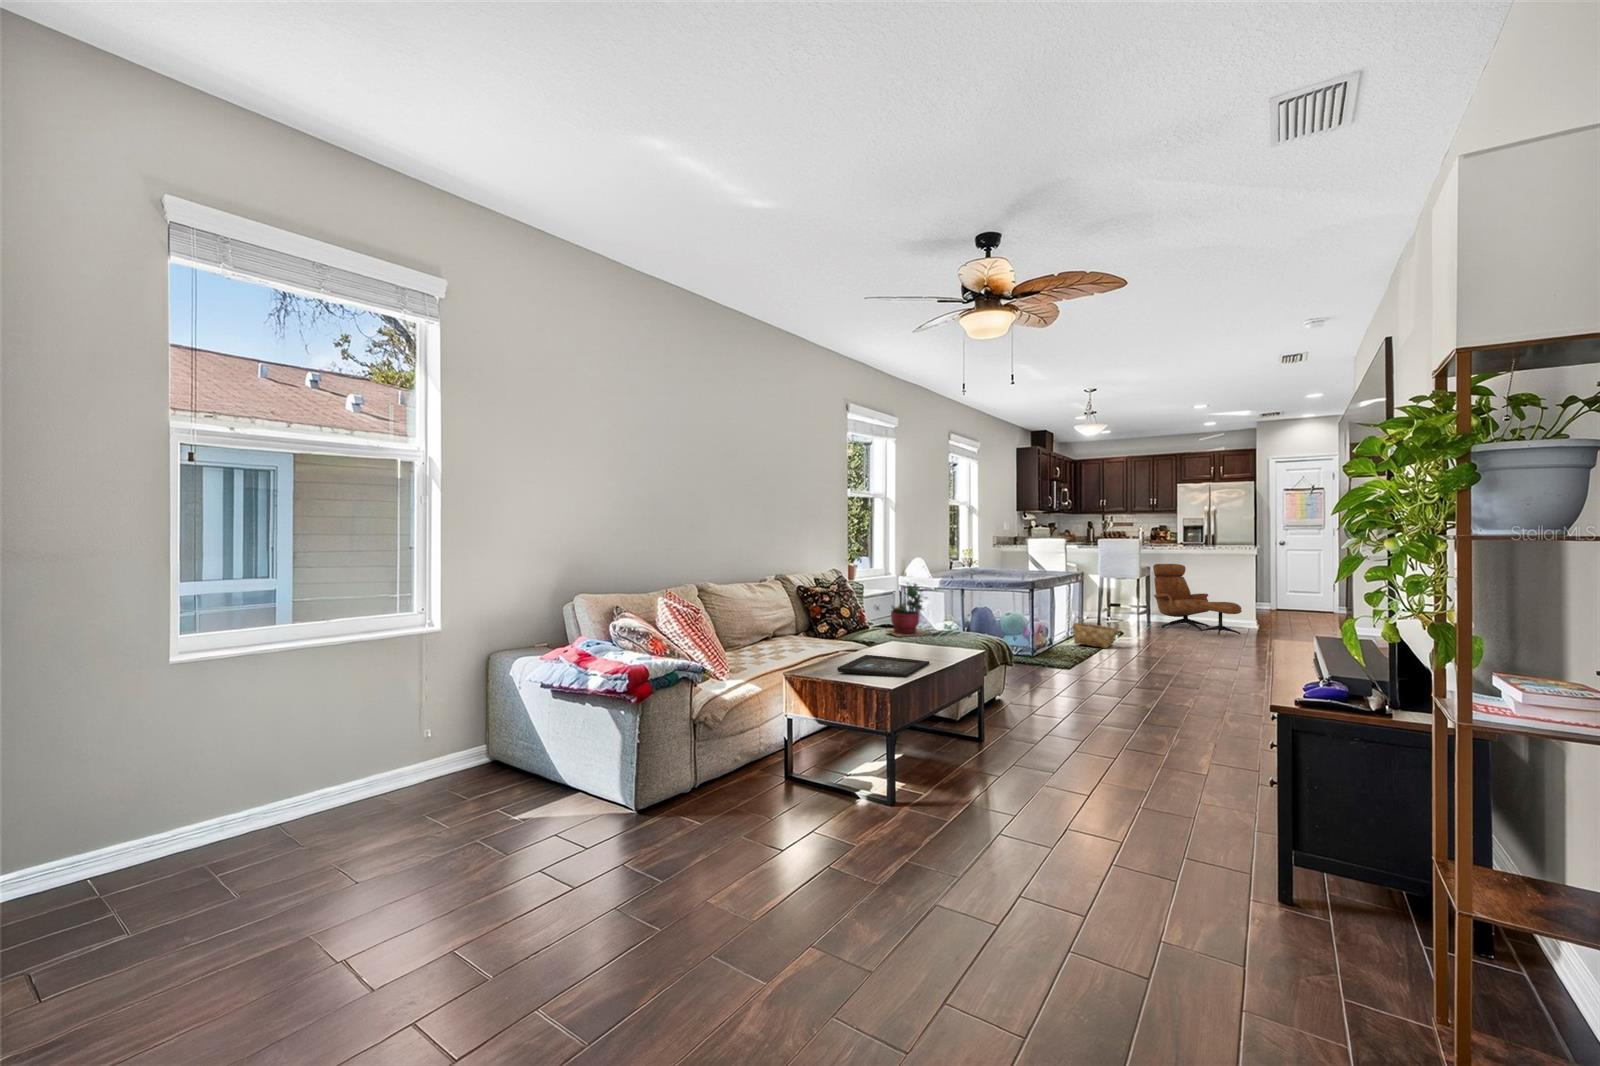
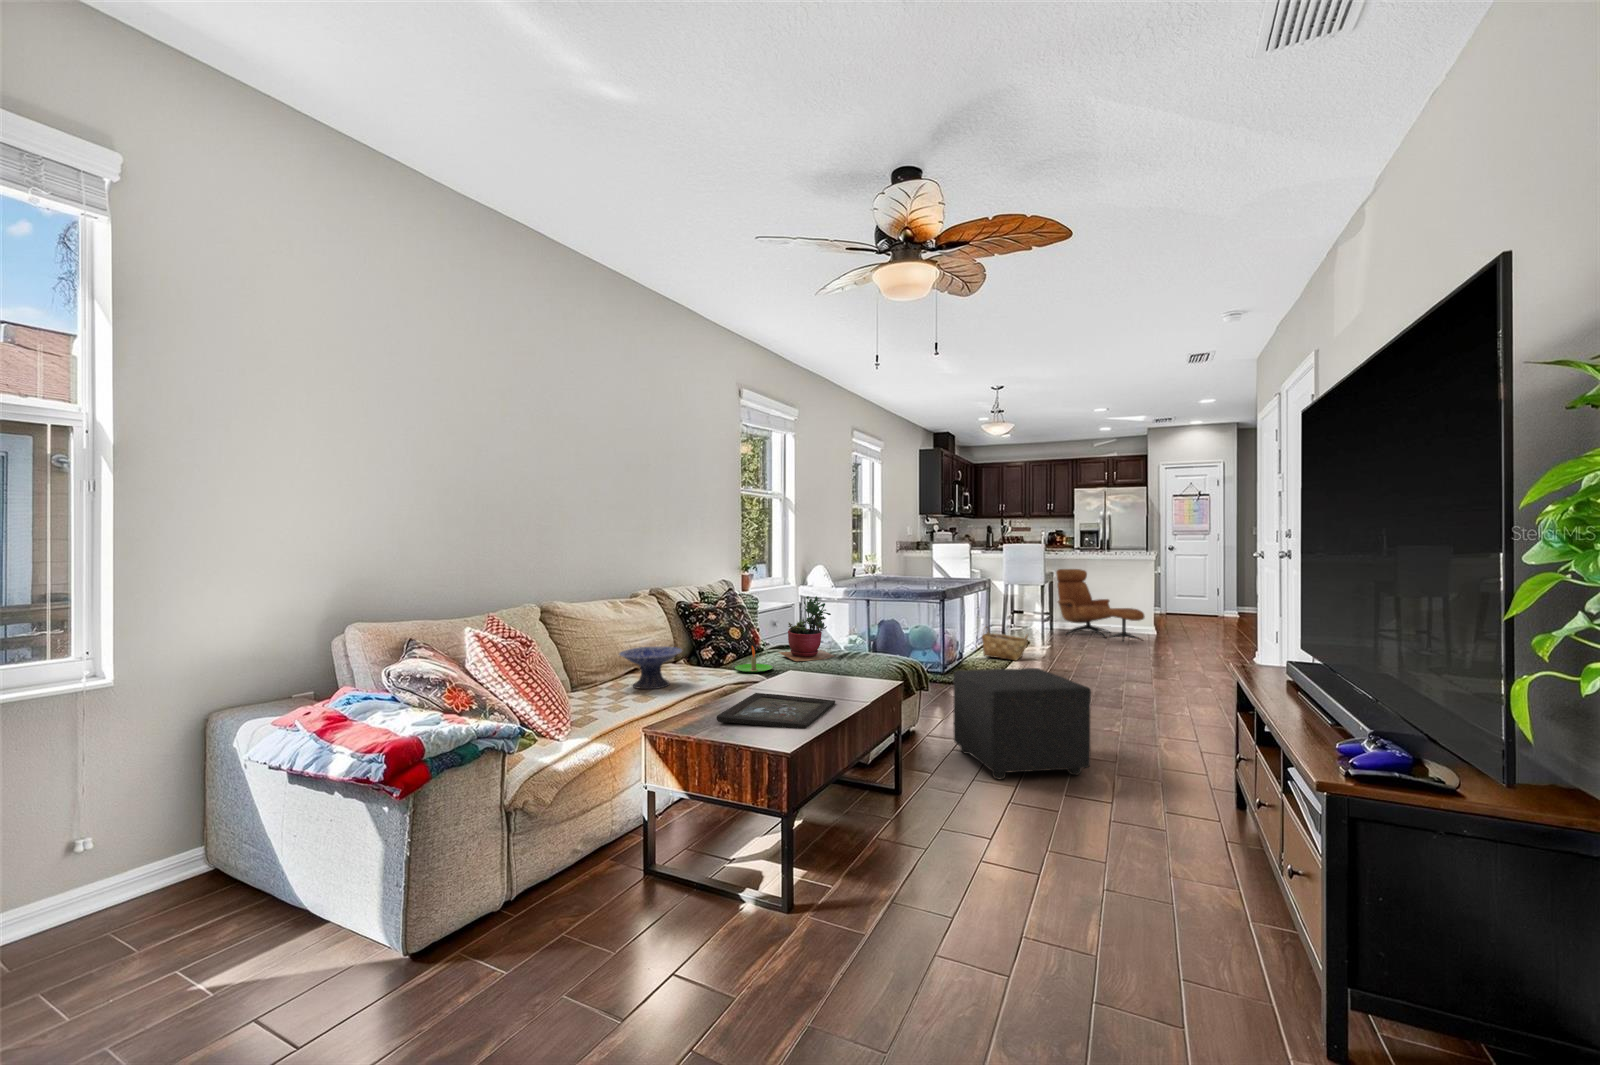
decorative bowl: none [756,620,806,653] -> present [619,646,682,689]
candle: none [847,622,878,644] -> present [735,646,773,673]
ottoman: none [1034,646,1153,736] -> present [954,668,1091,779]

